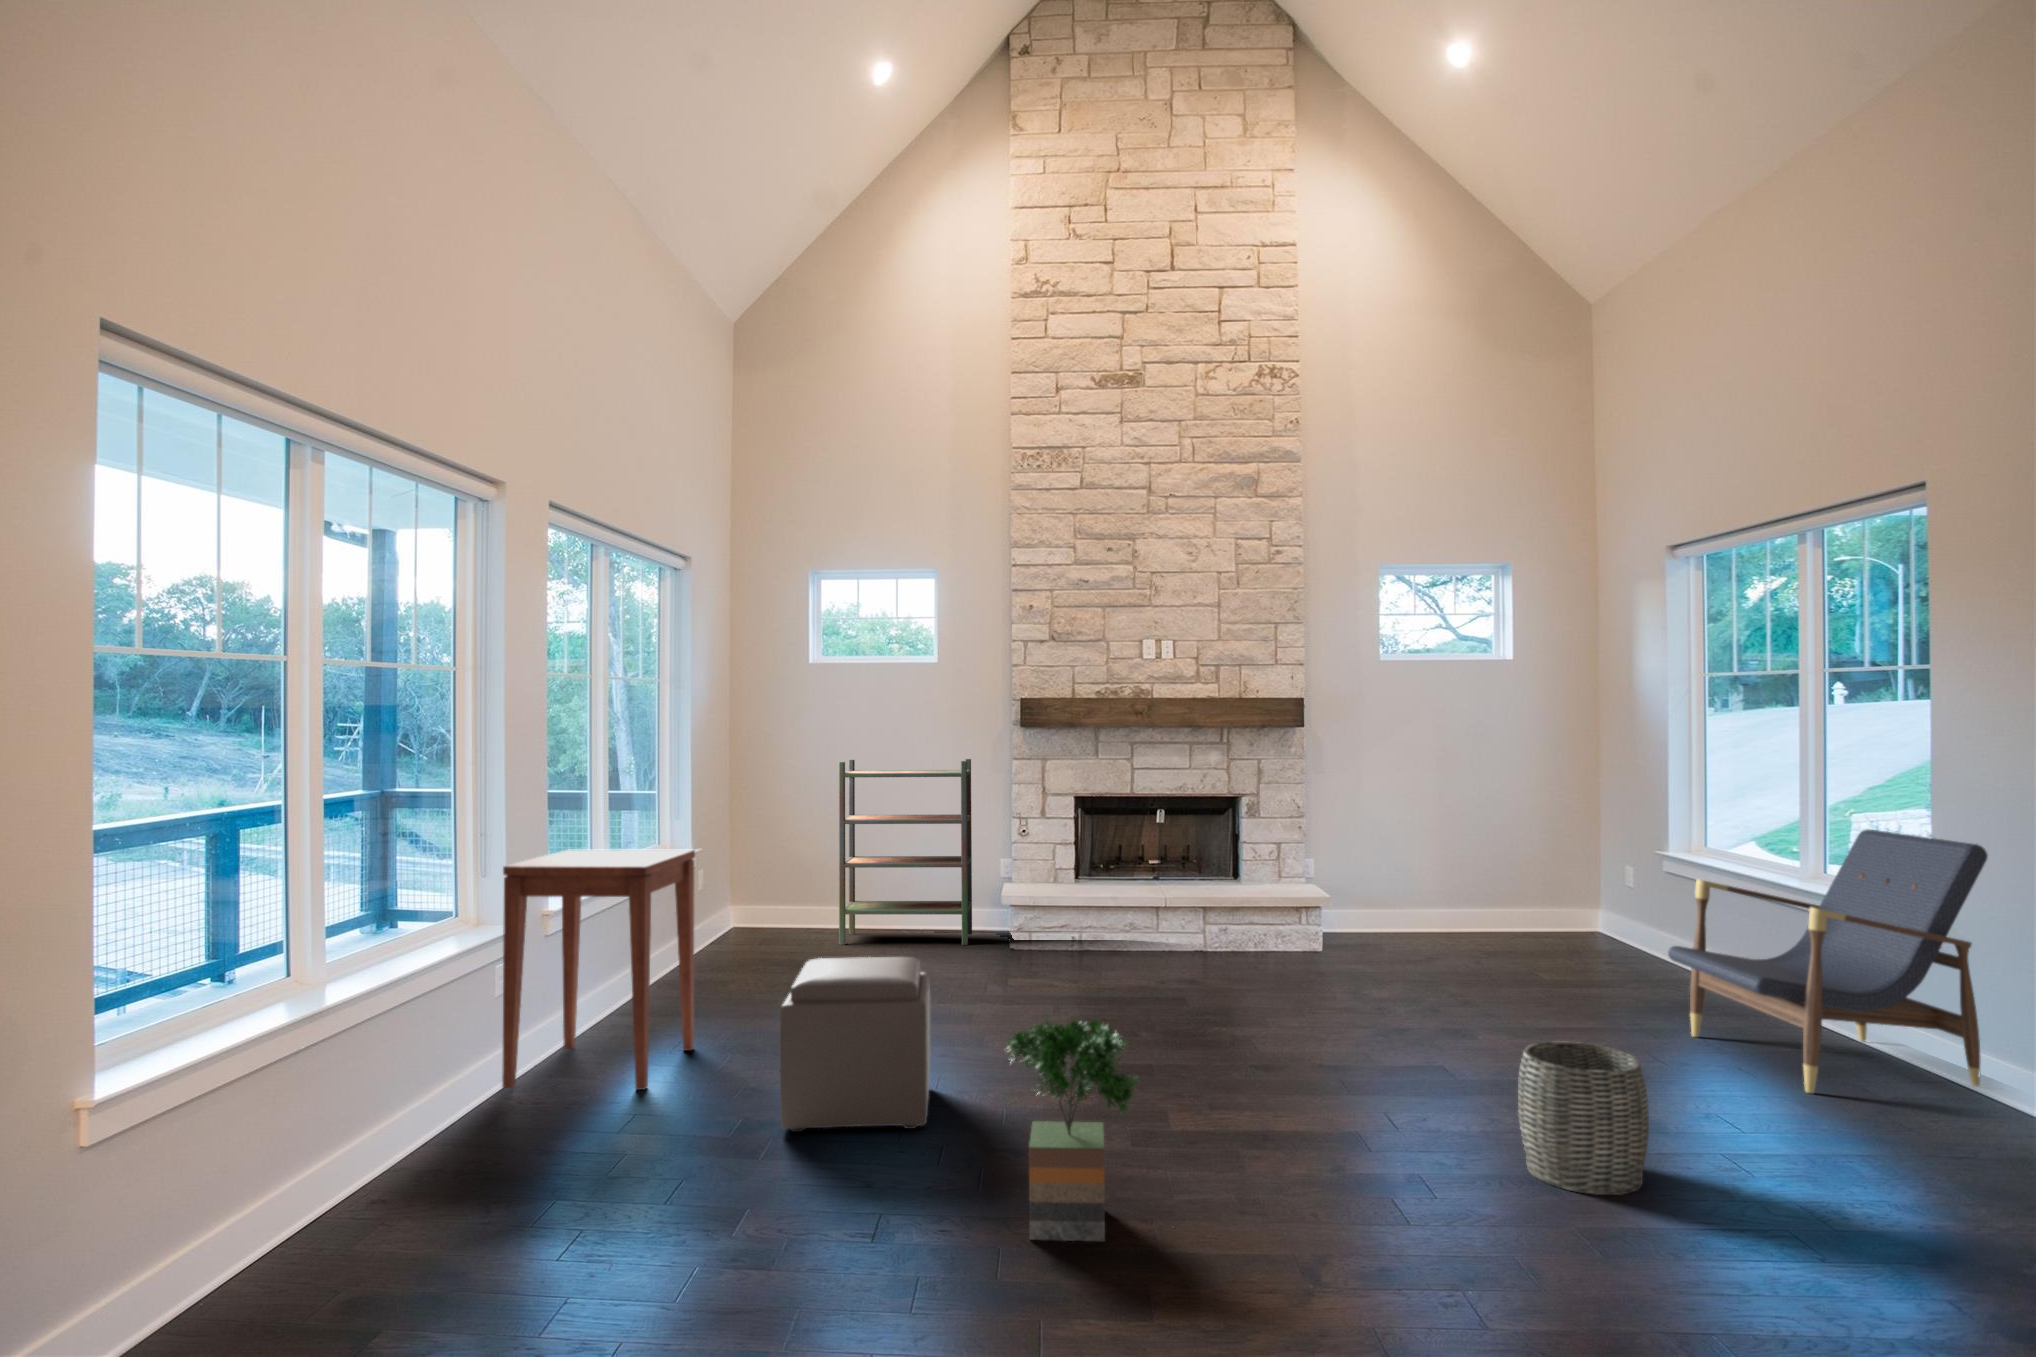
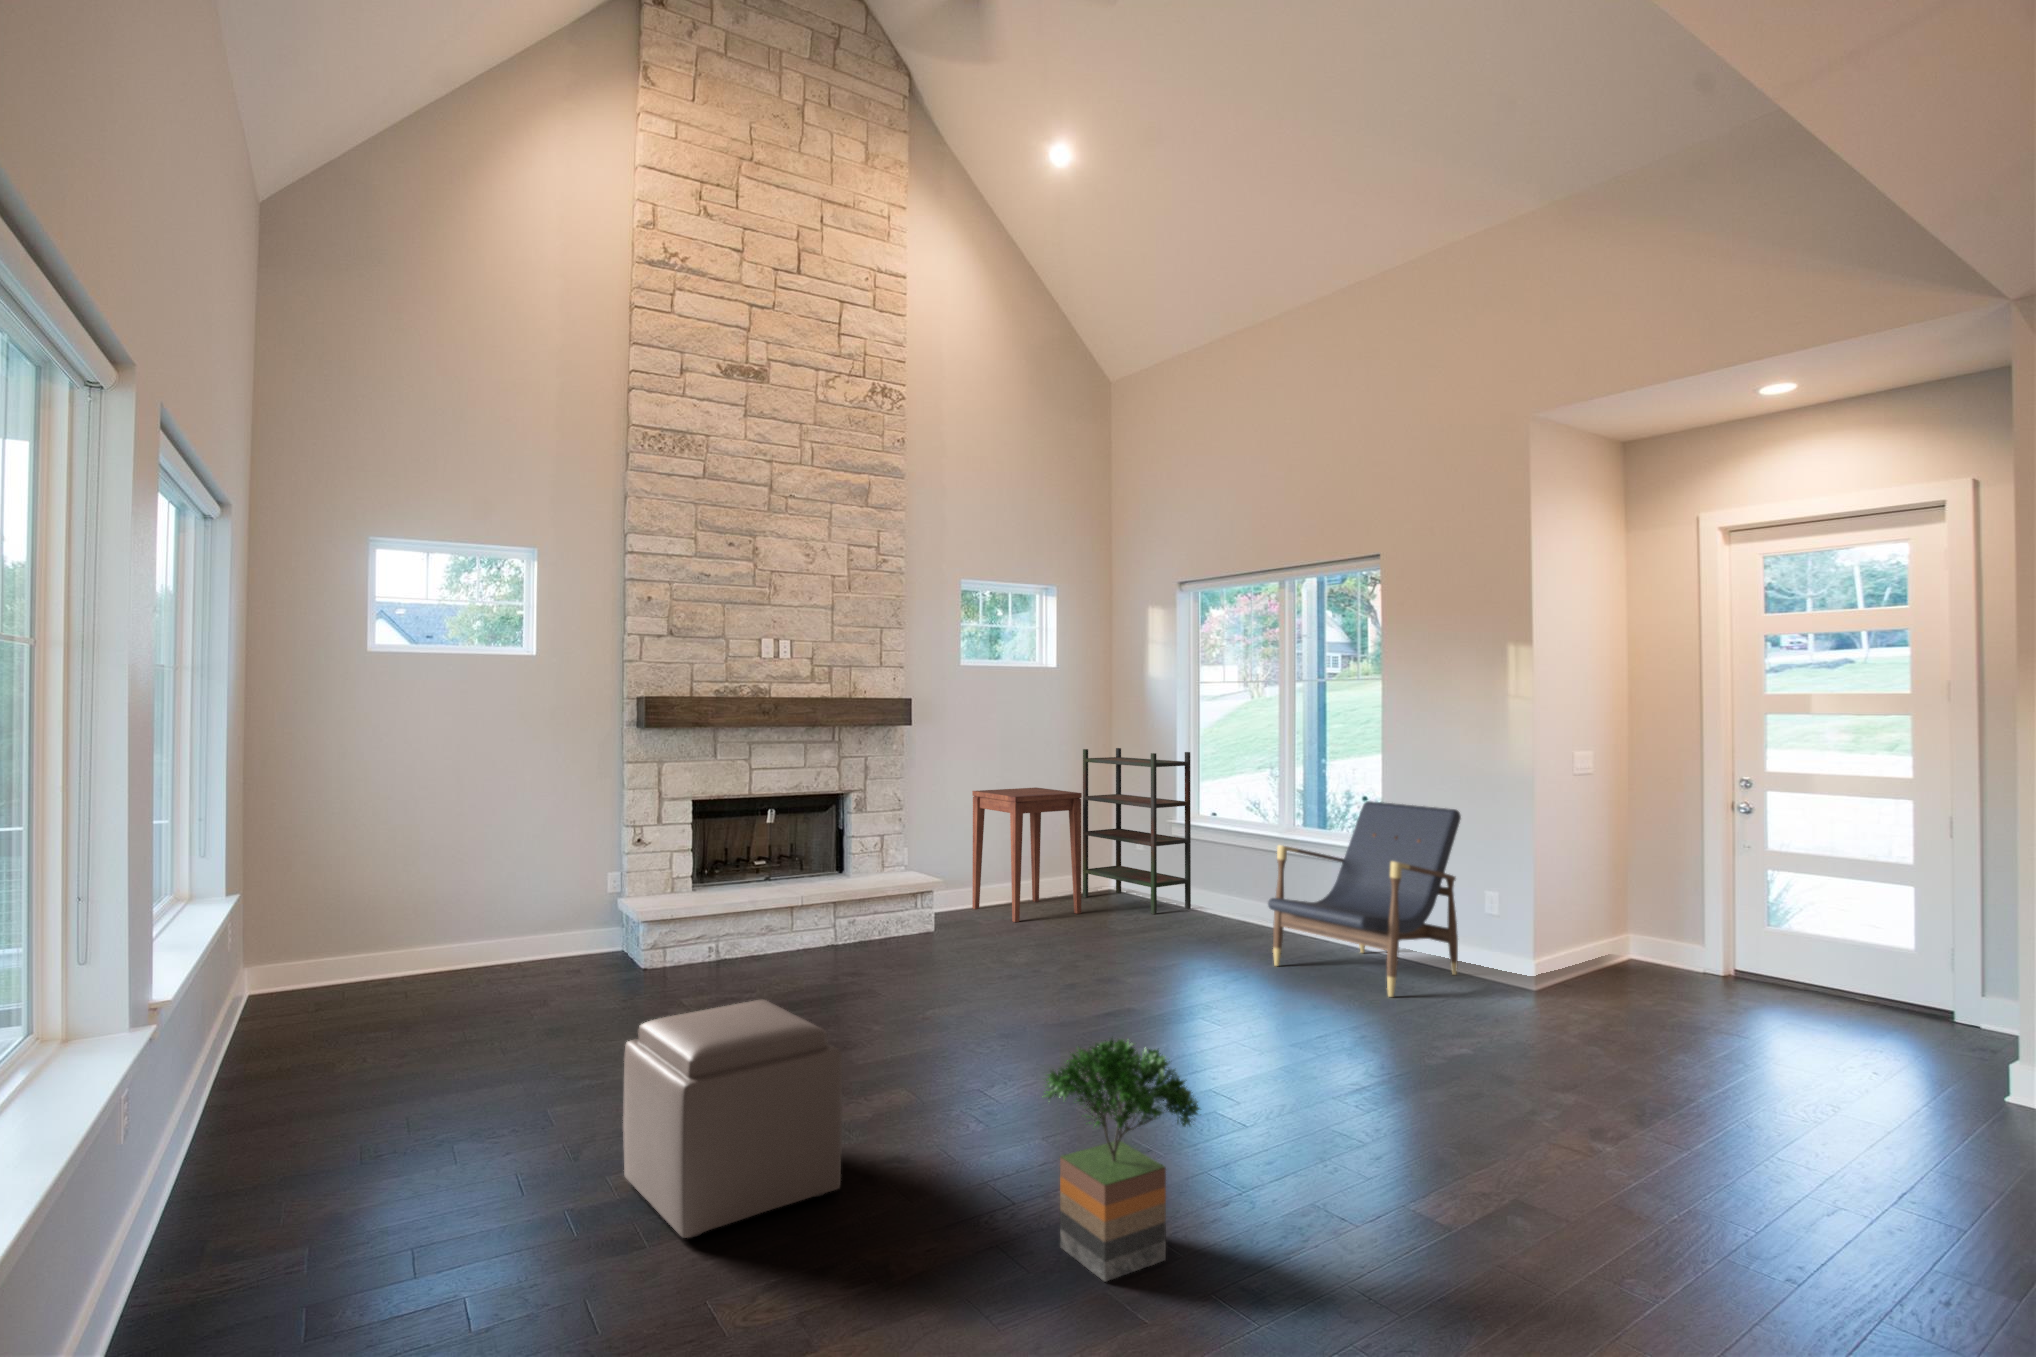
bookshelf: present [839,759,972,945] -> present [1083,748,1191,914]
side table: present [502,849,695,1090] -> present [972,788,1082,922]
woven basket: present [1518,1041,1649,1195] -> none [1322,987,1421,1107]

